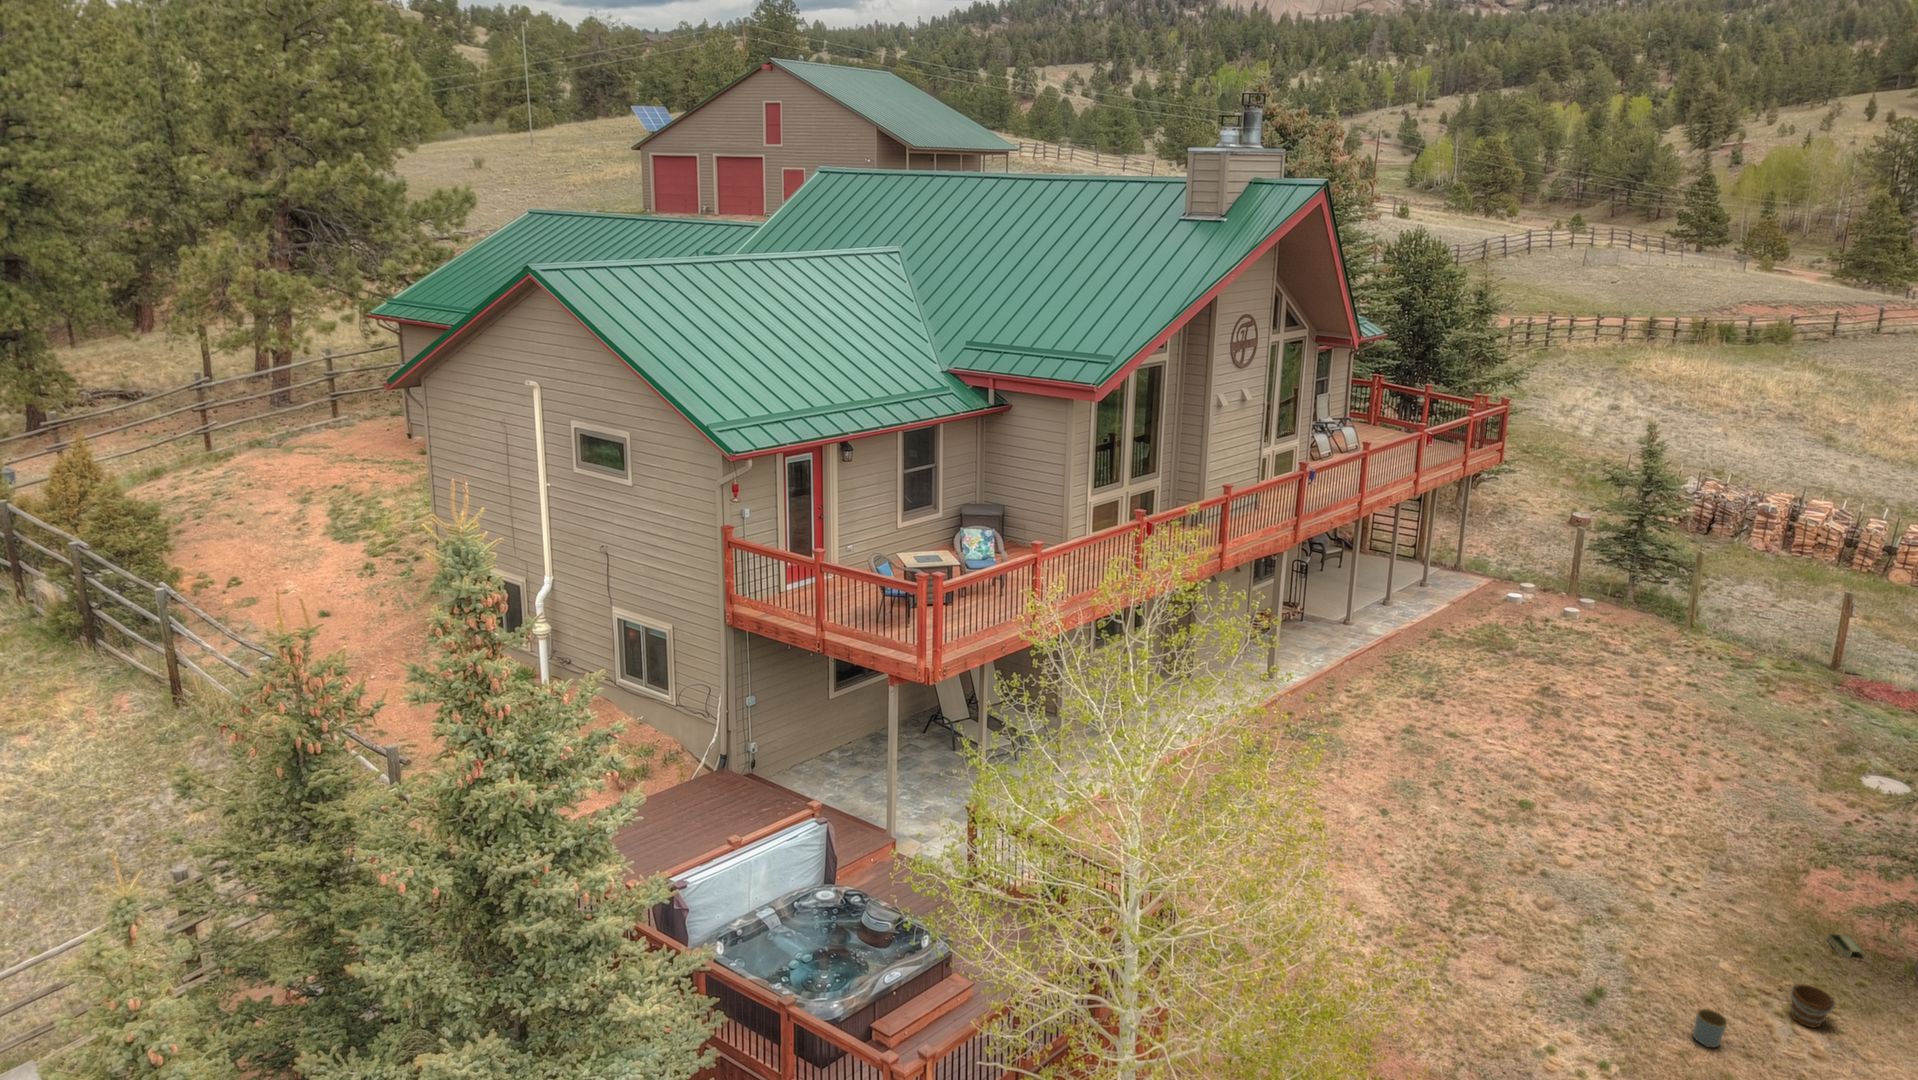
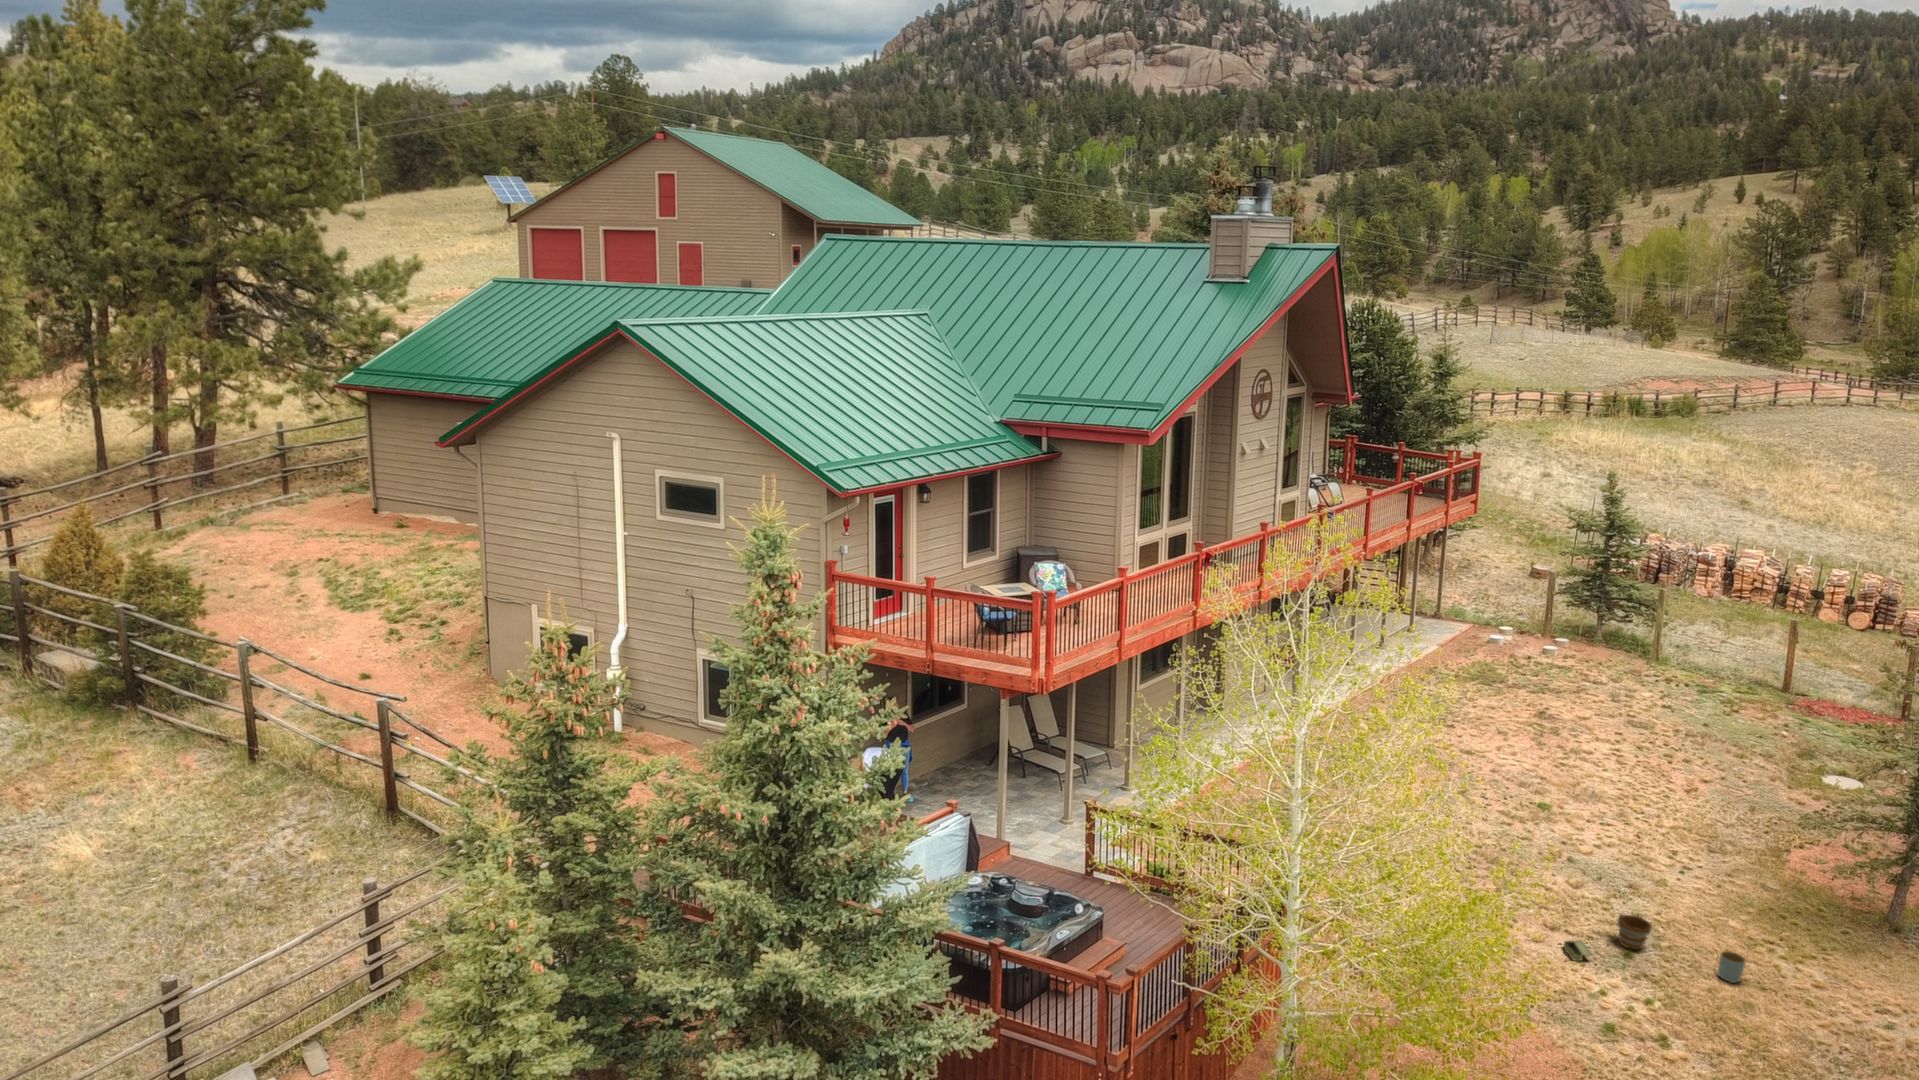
toolbox: present [1827,934,1862,957] -> present [1564,941,1592,961]
bucket: present [1790,984,1835,1028] -> present [1617,914,1652,950]

